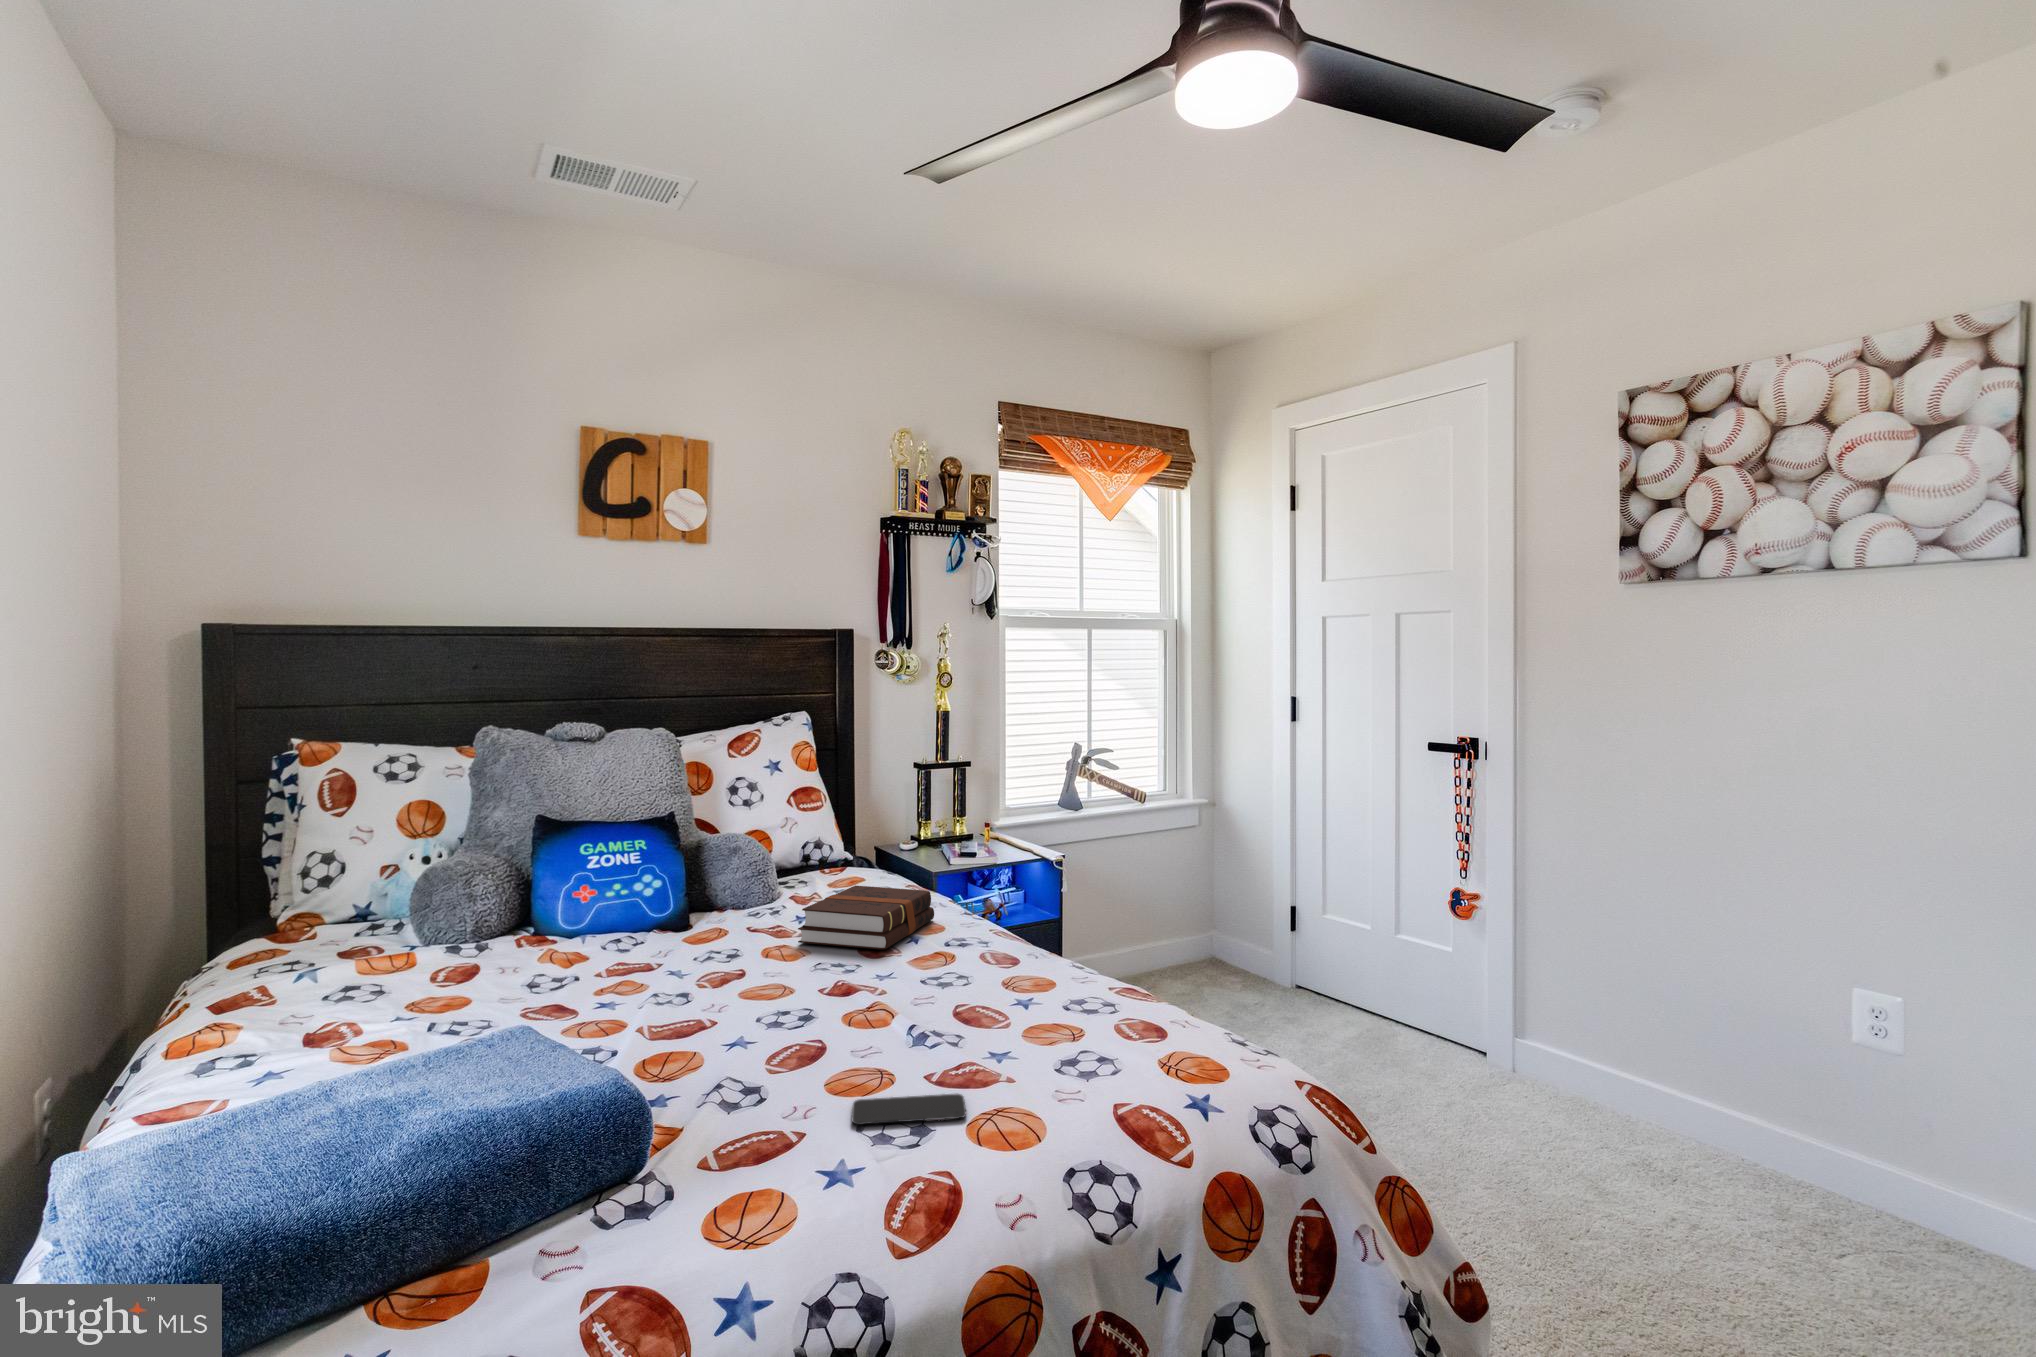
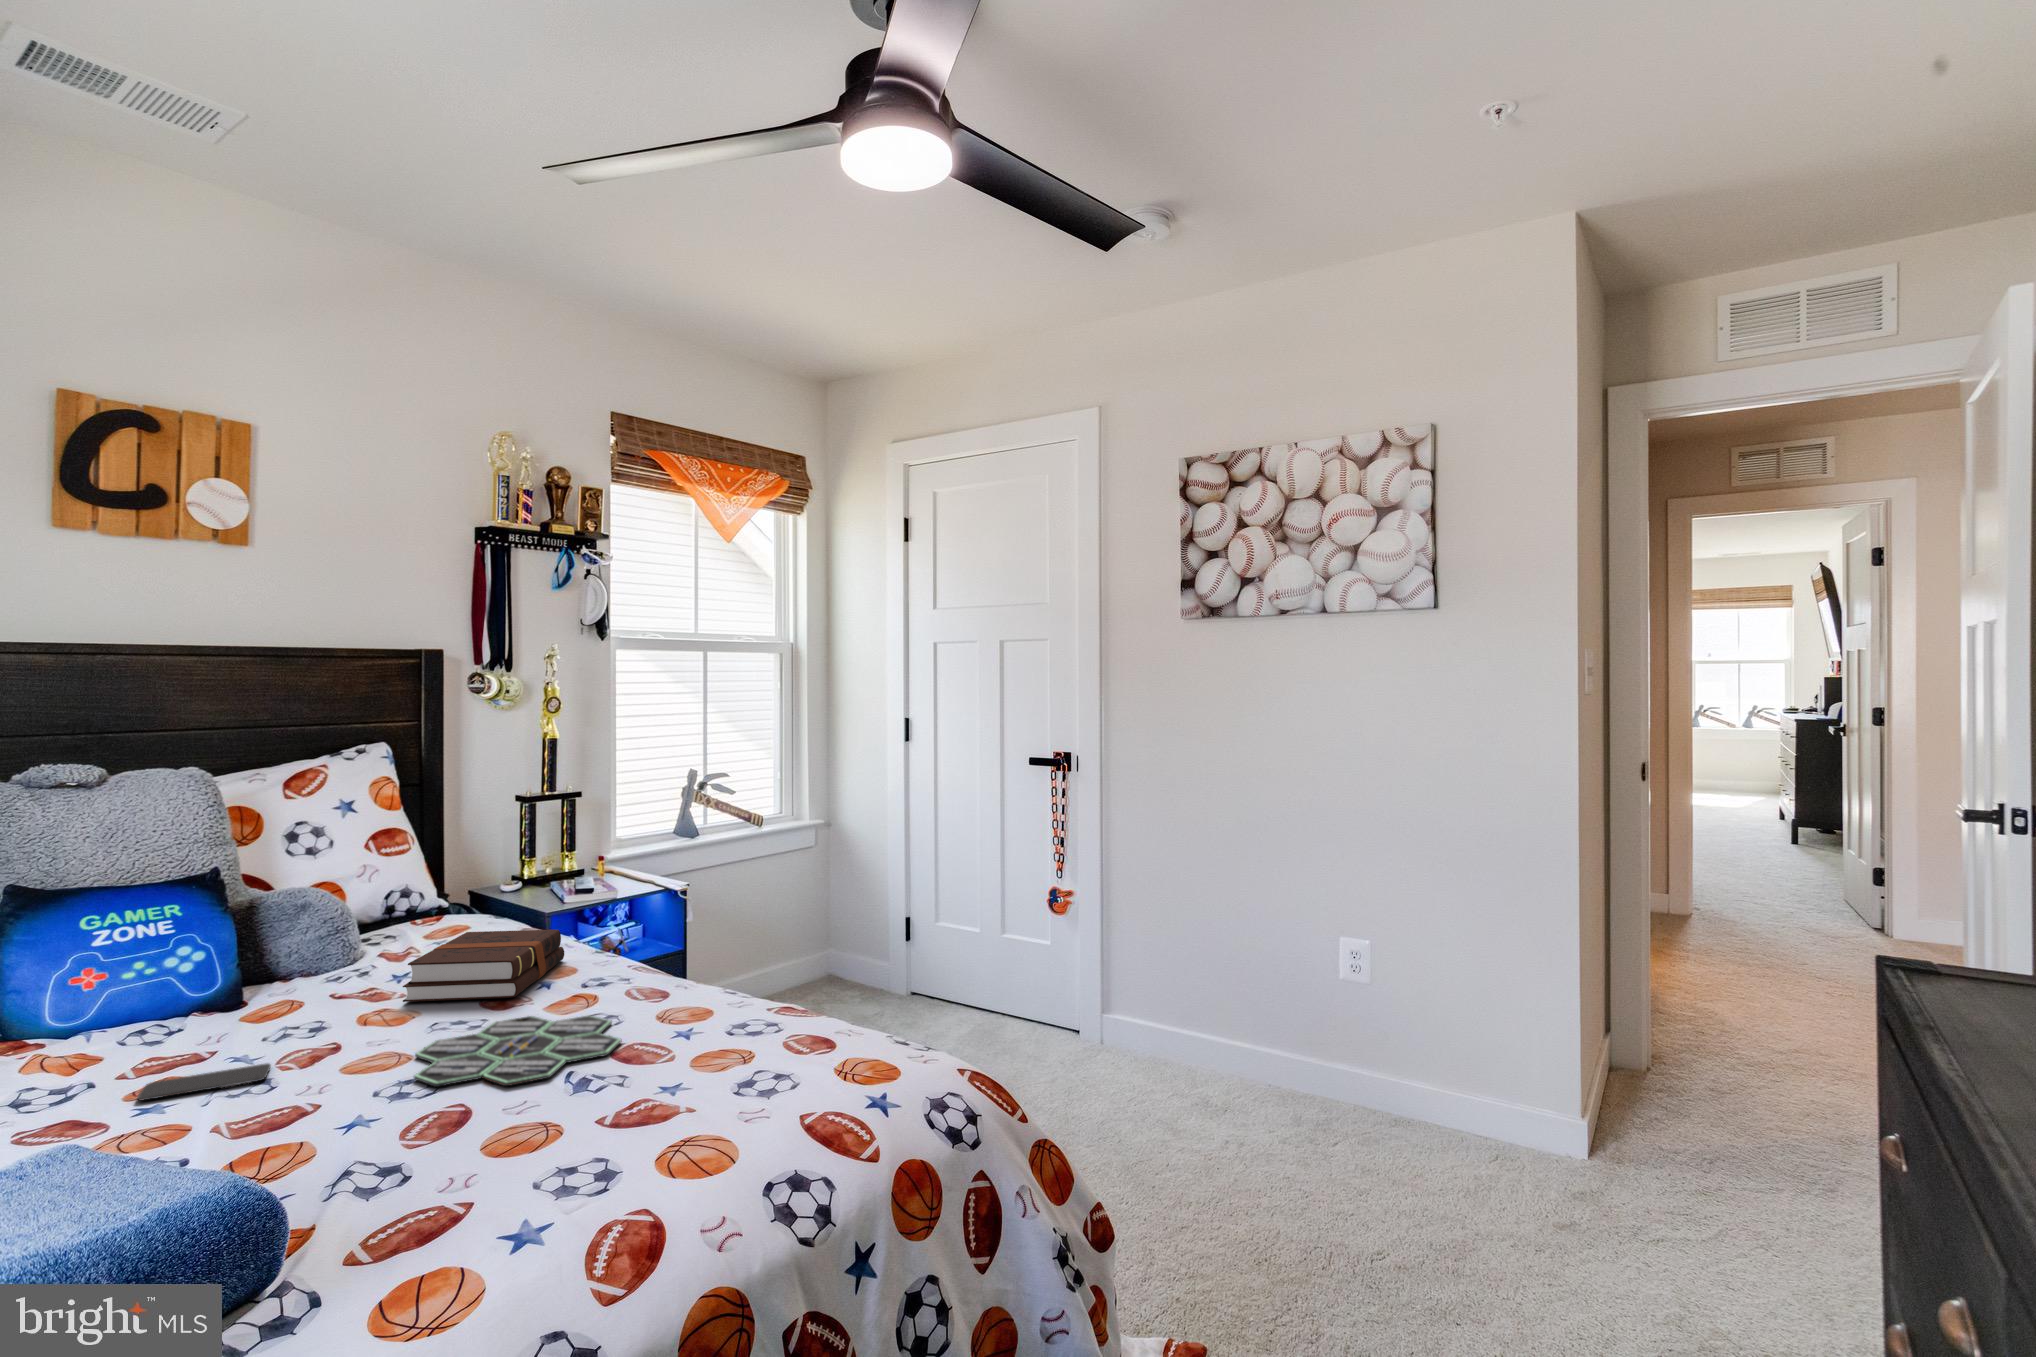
board game: none [791,969,965,1031] -> present [414,1015,622,1087]
smartphone: present [852,1094,966,1125] -> present [137,1064,271,1101]

